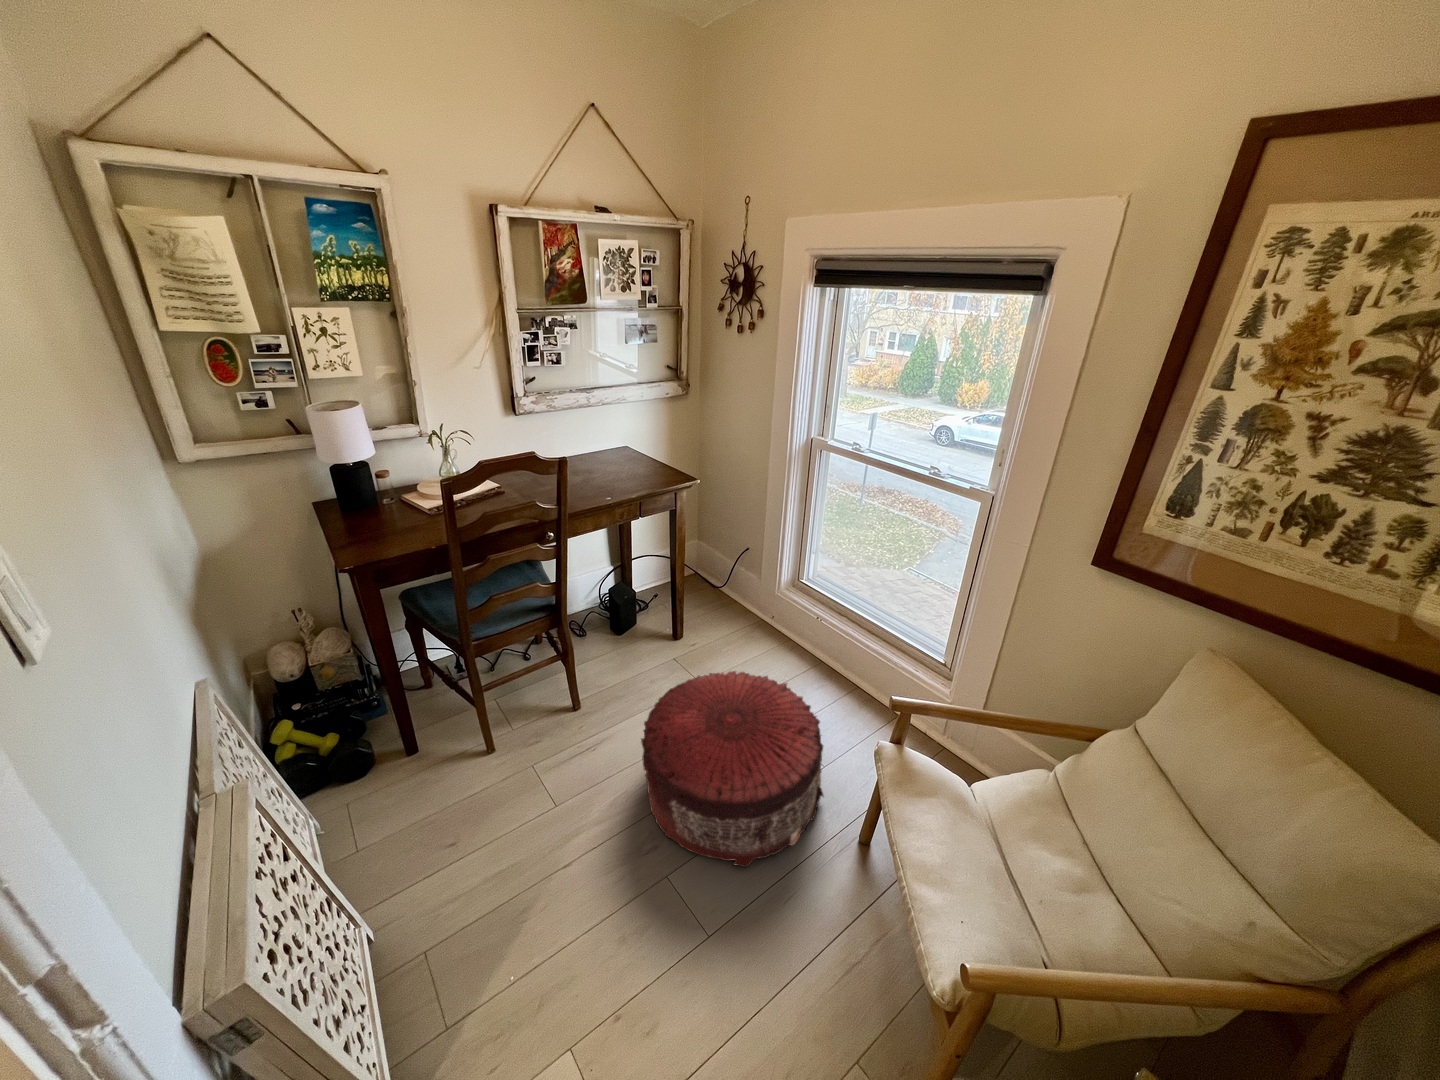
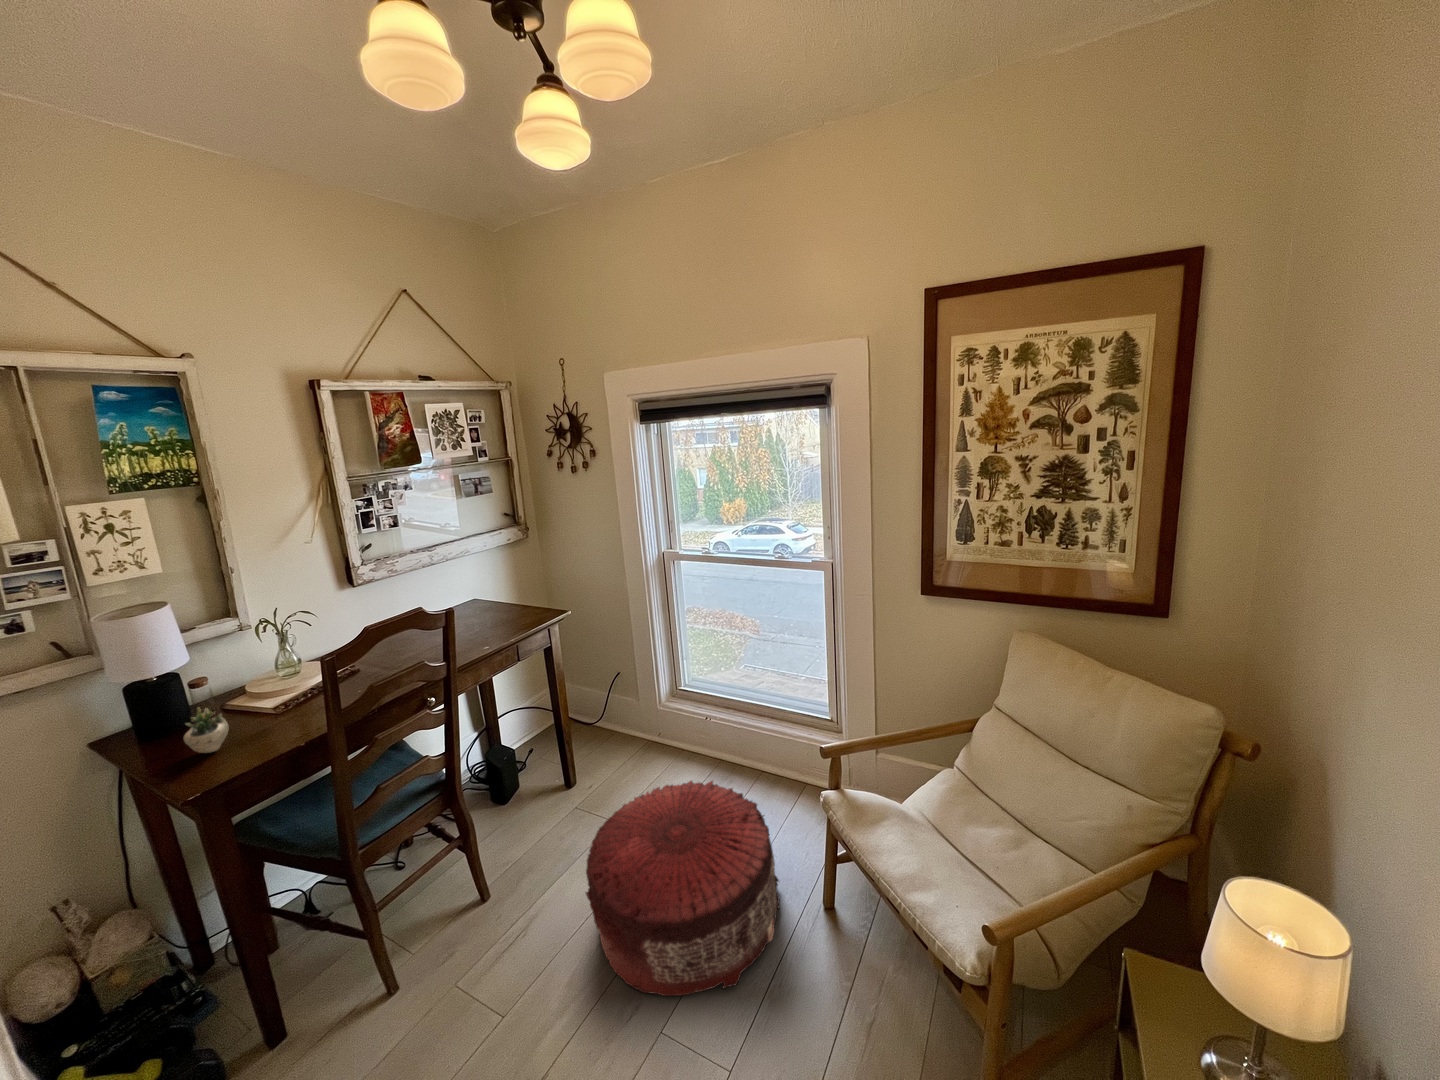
succulent plant: none [358,492,413,535] -> present [184,688,260,753]

